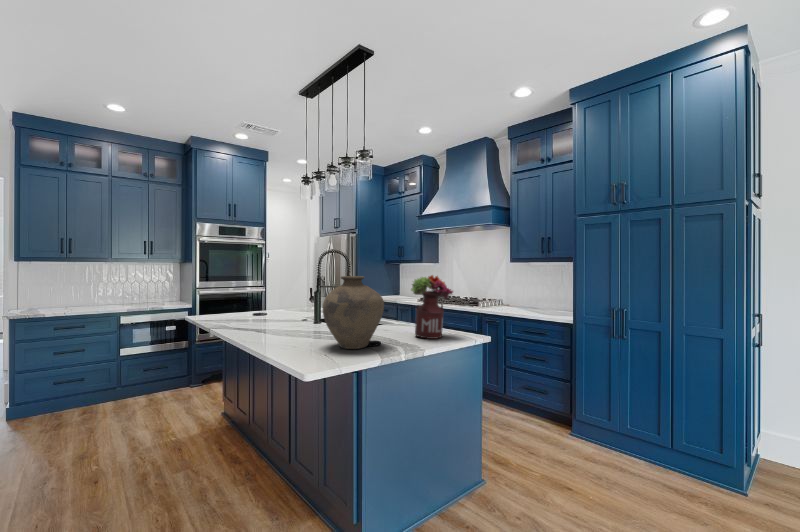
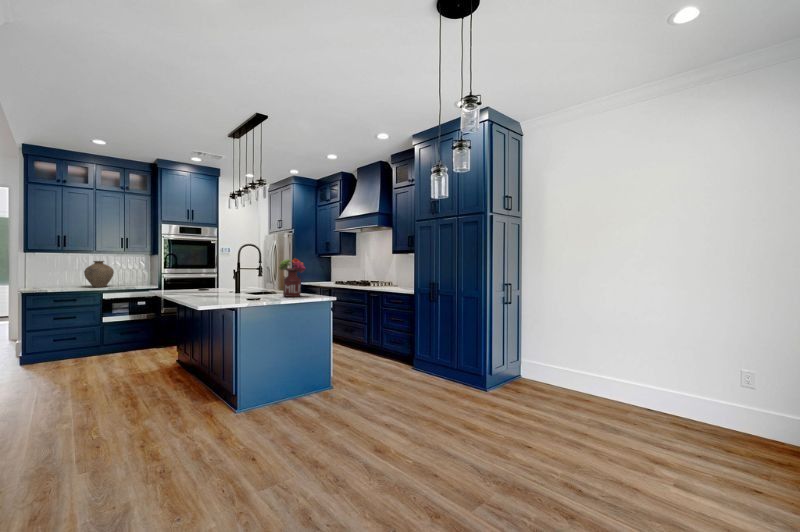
vase: present [323,276,384,349] -> present [84,261,114,287]

